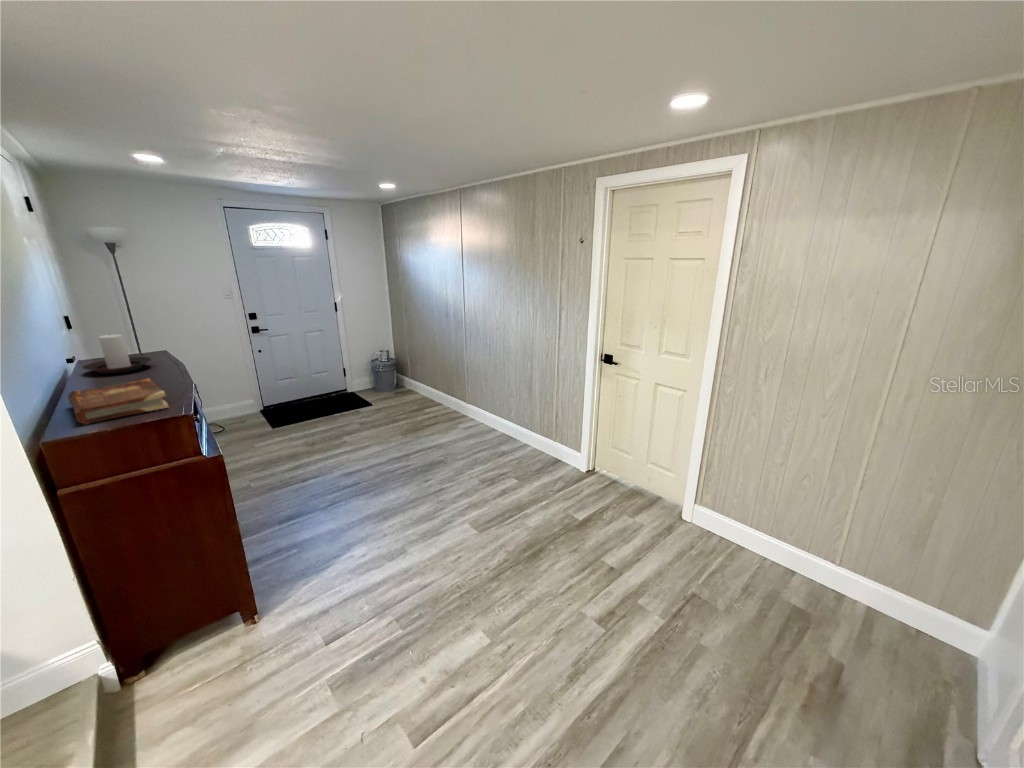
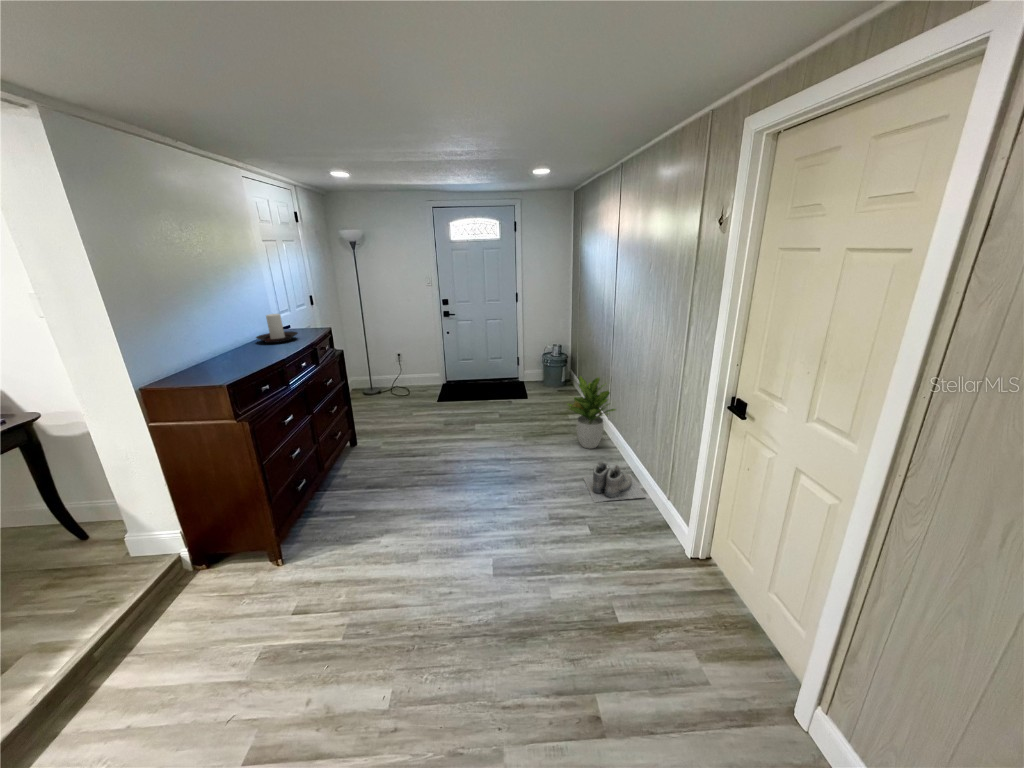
potted plant: none [439,368,482,430] -> present [568,376,616,449]
book: present [68,378,169,425] -> none [173,351,252,380]
boots: none [479,430,532,463] -> present [583,461,646,502]

